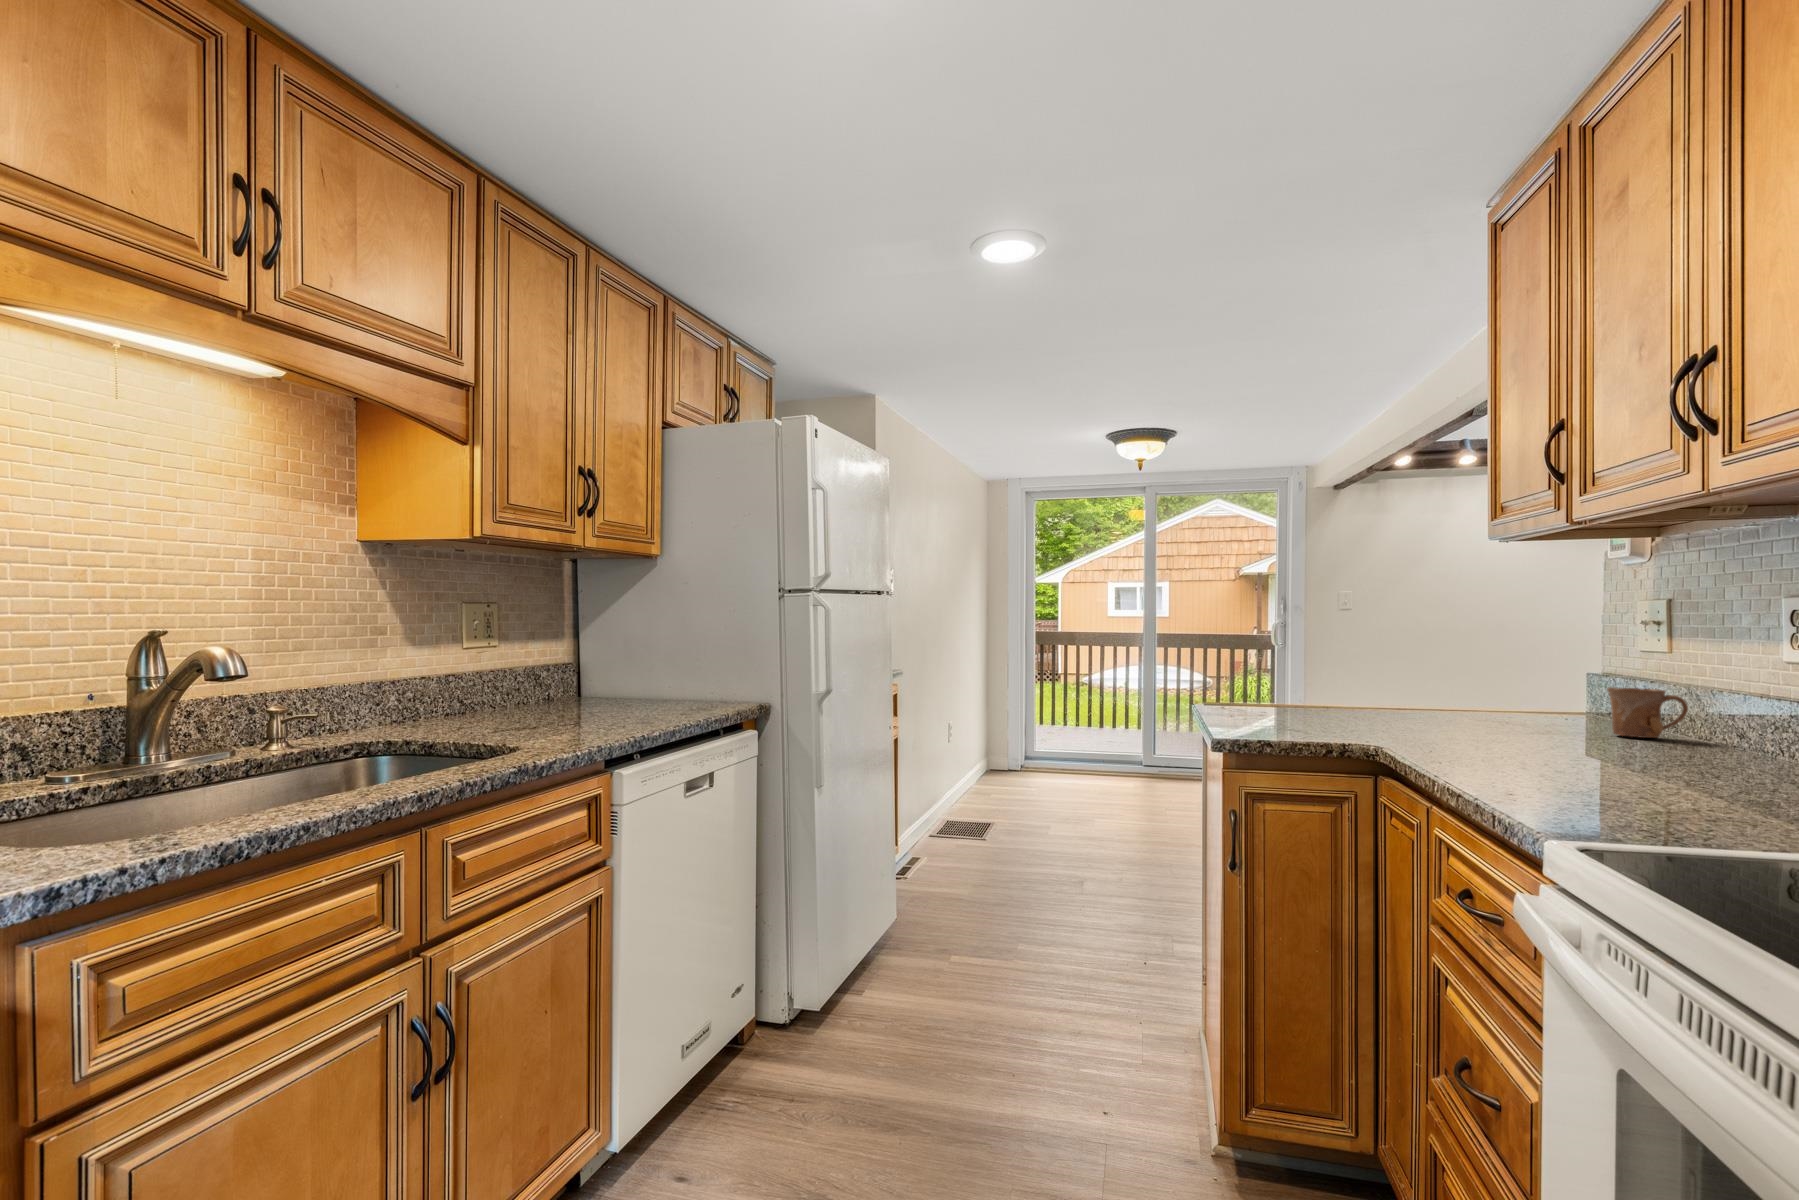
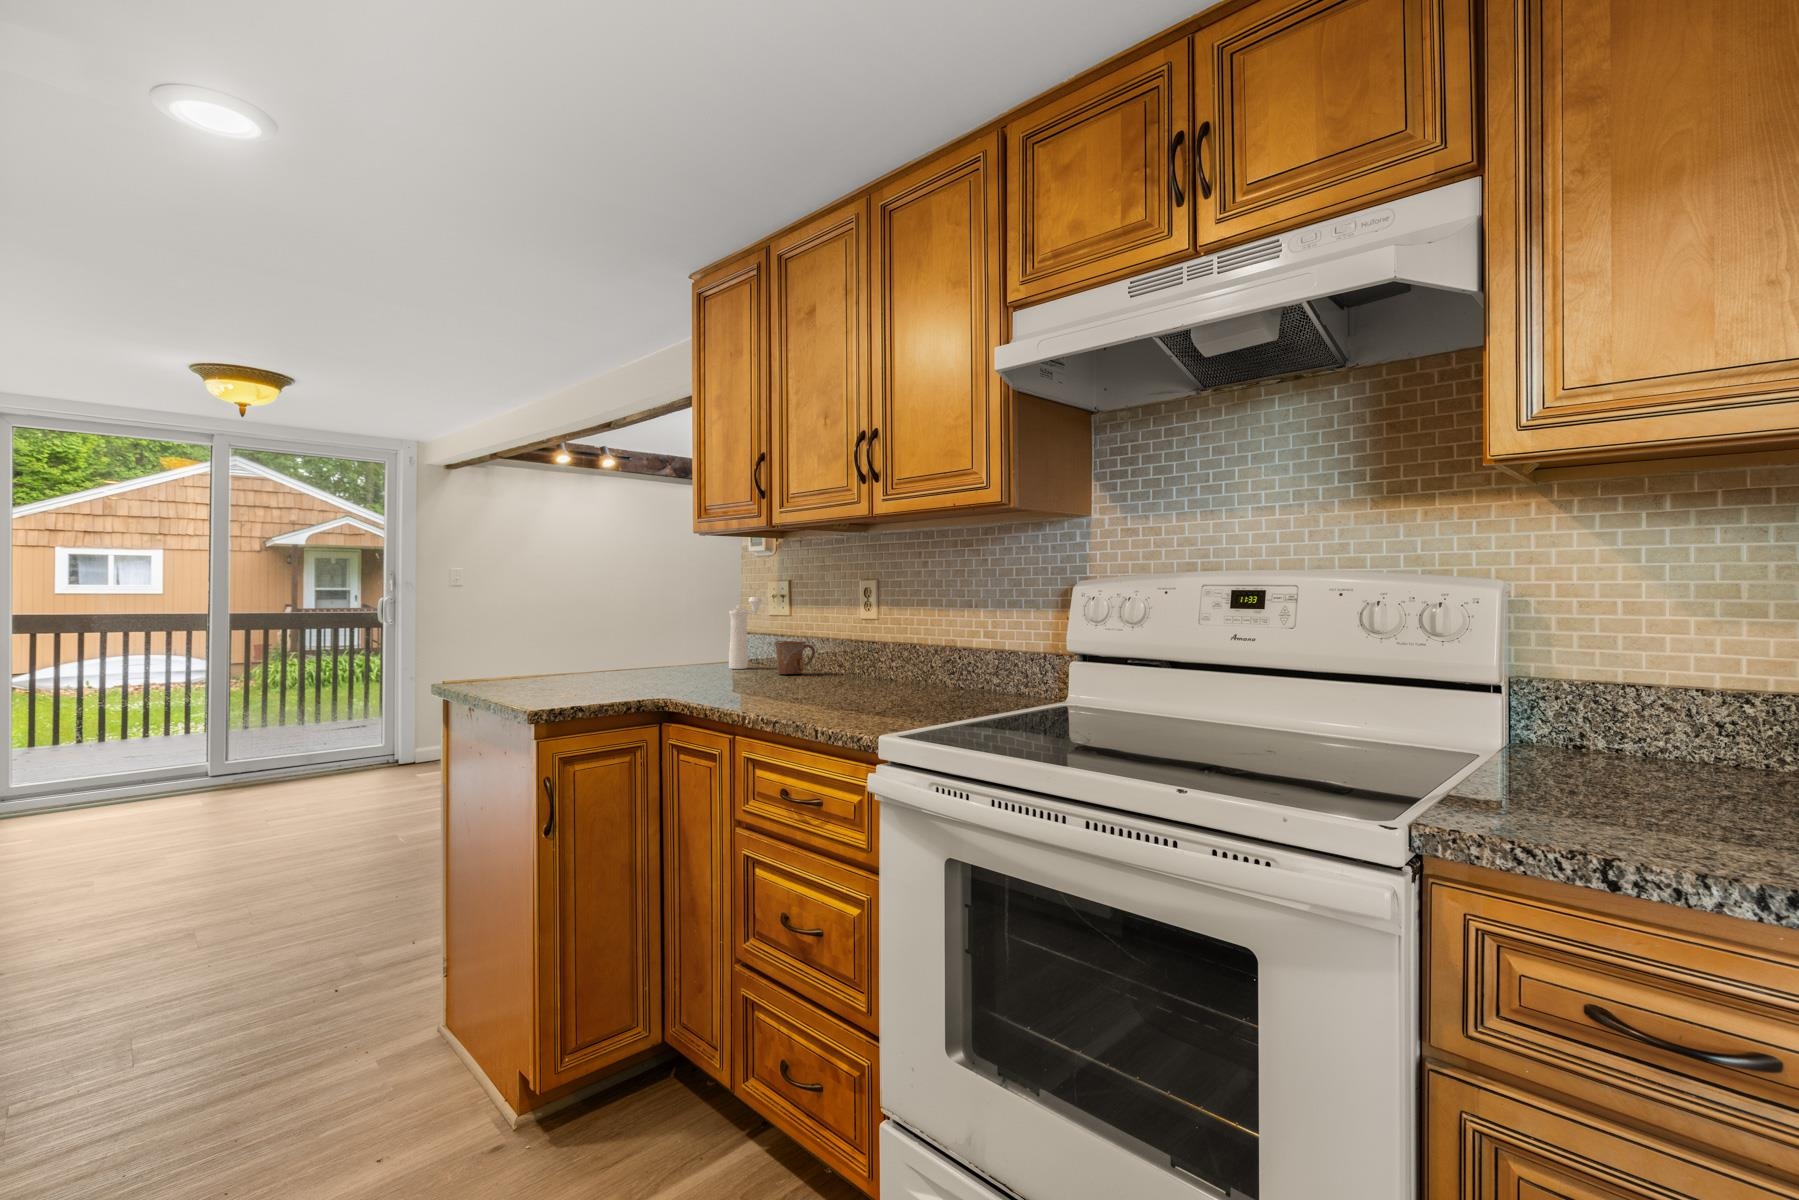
pepper mill: none [1553,623,1622,722] -> present [729,597,762,669]

